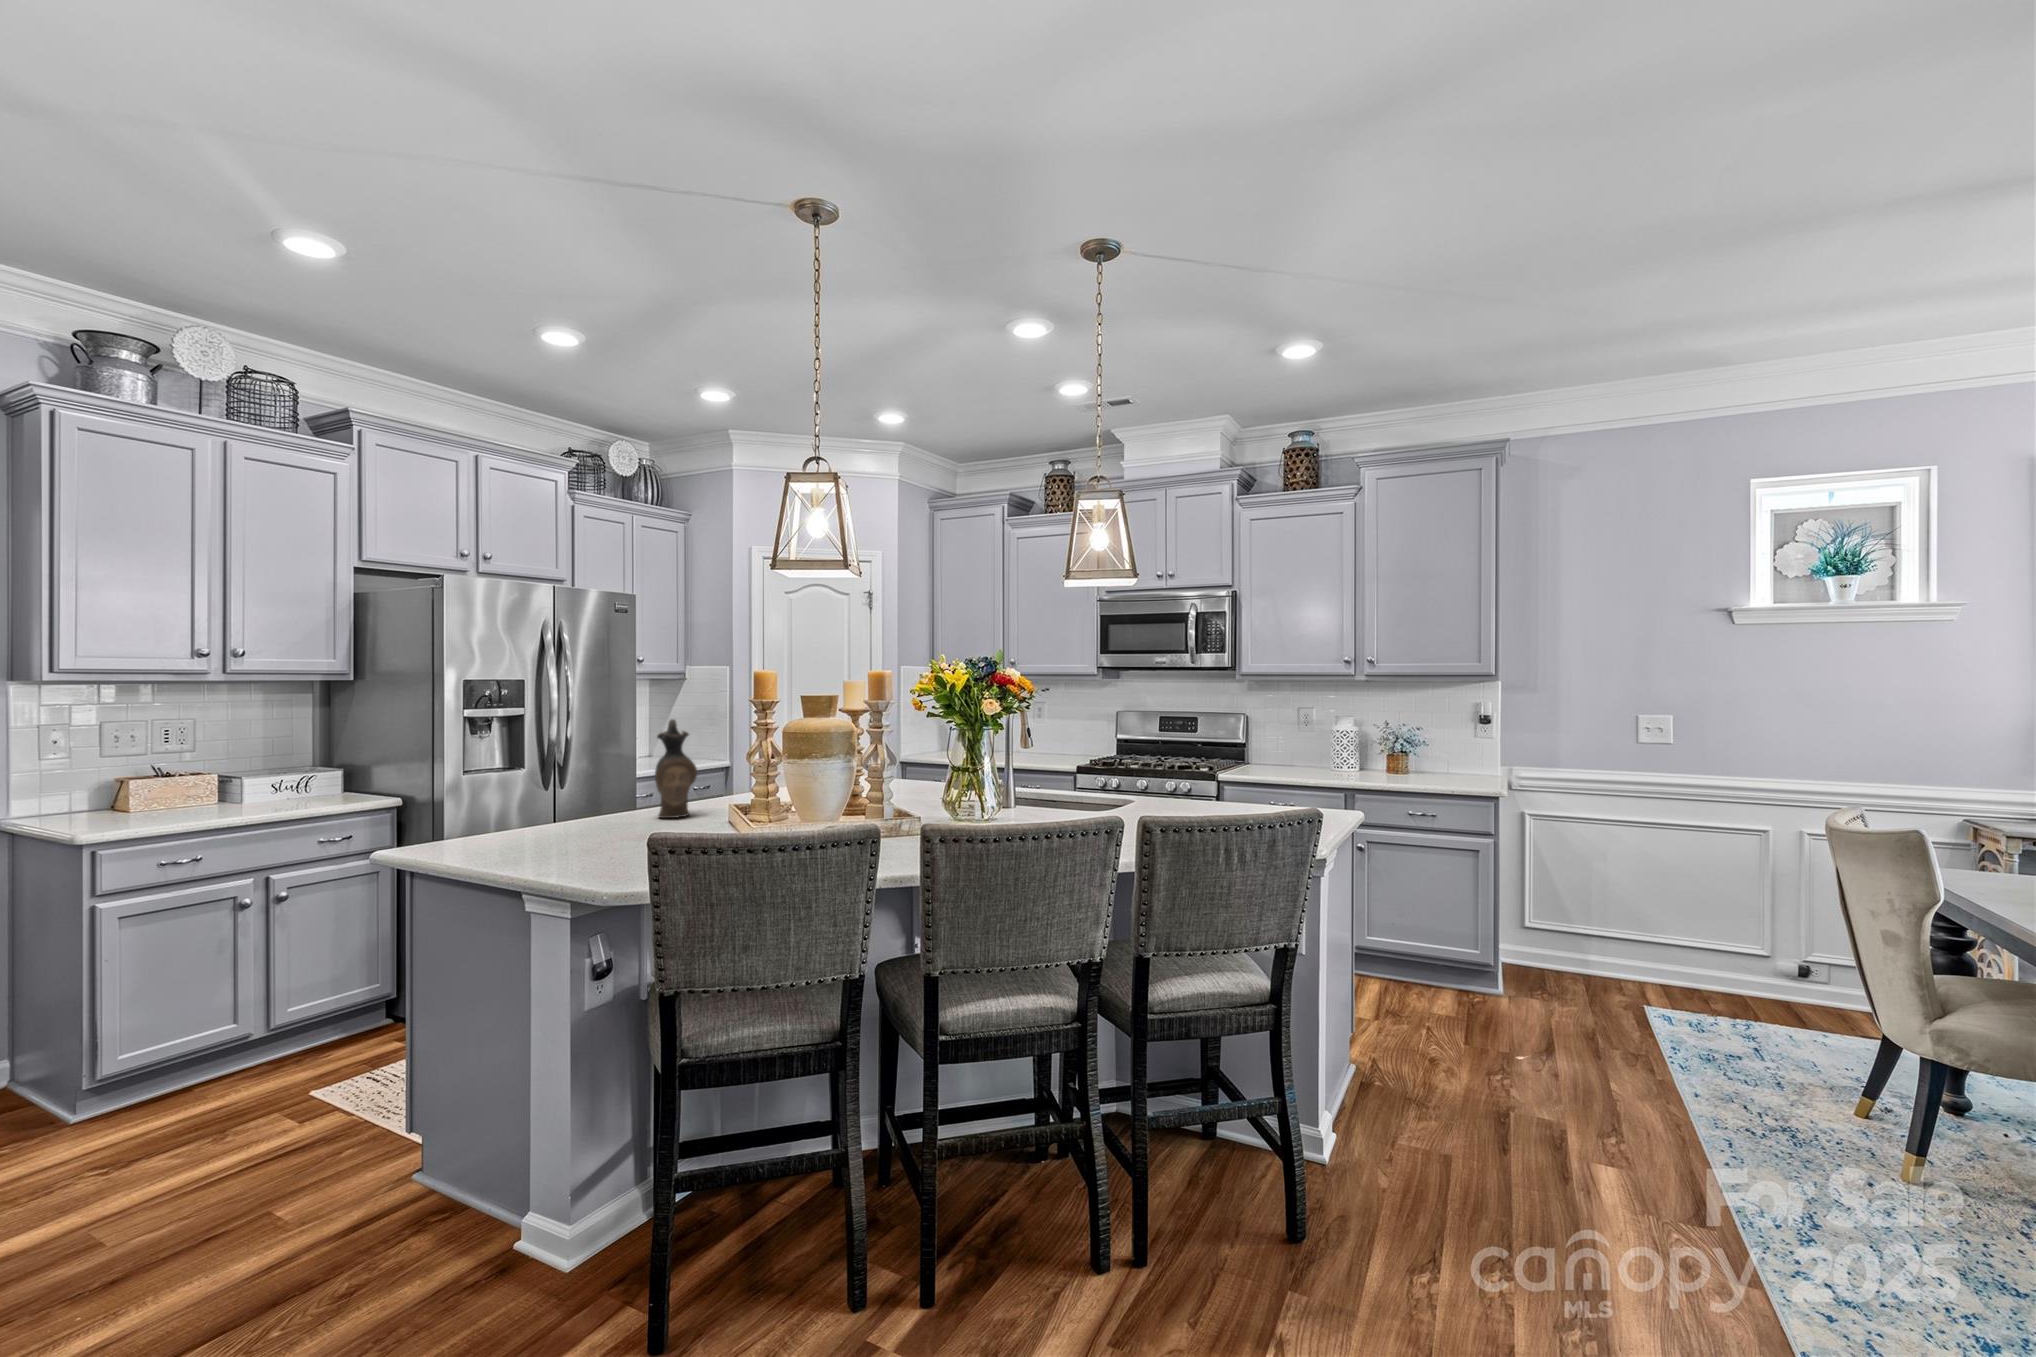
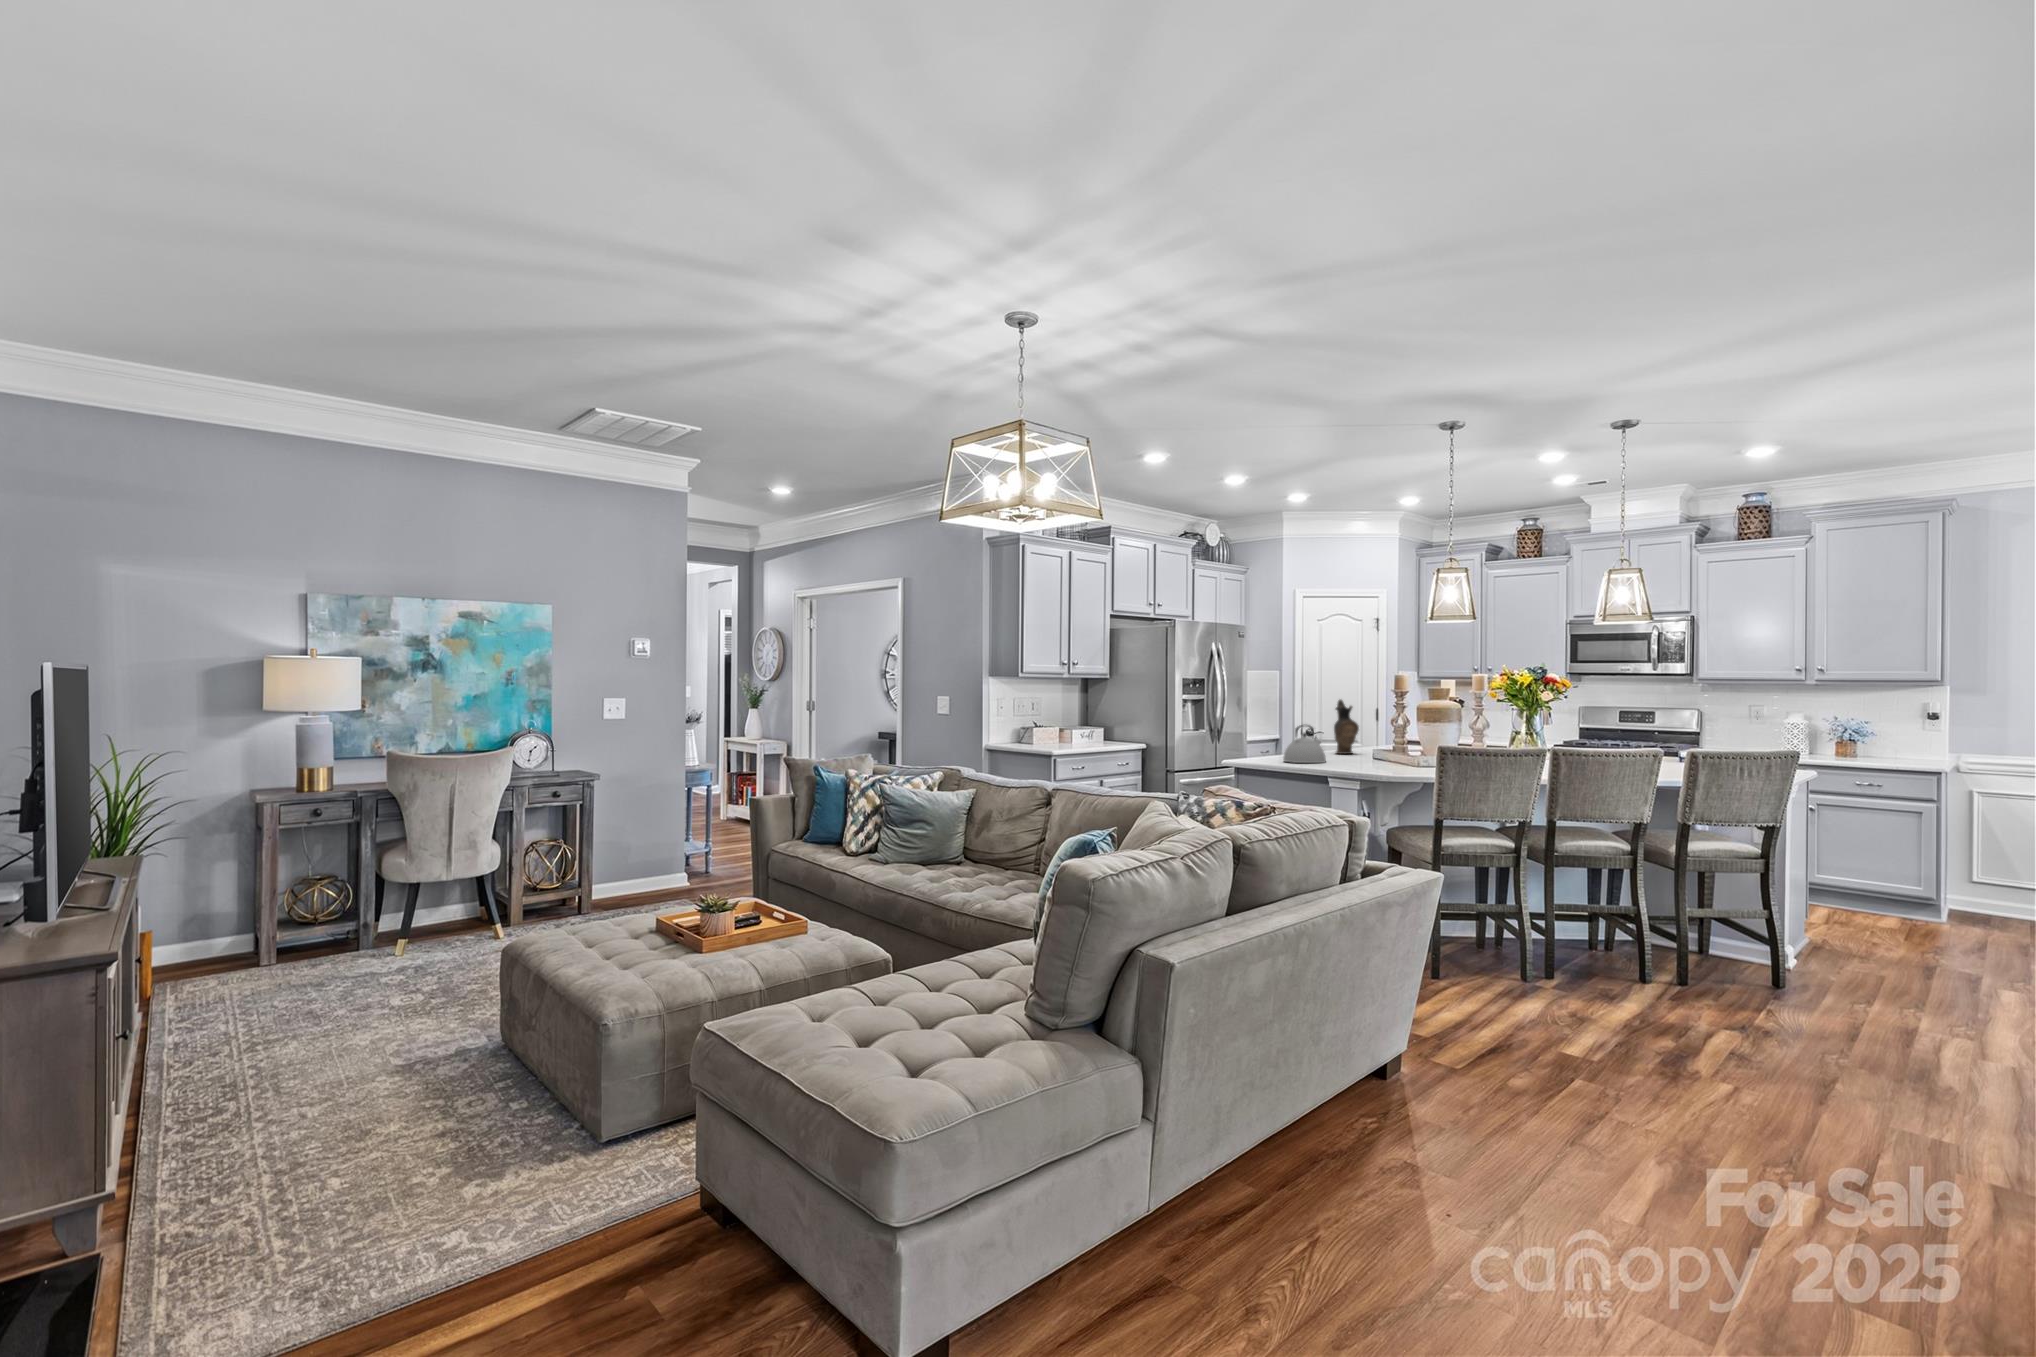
kettle: none [487,776,578,857] -> present [1283,725,1326,763]

